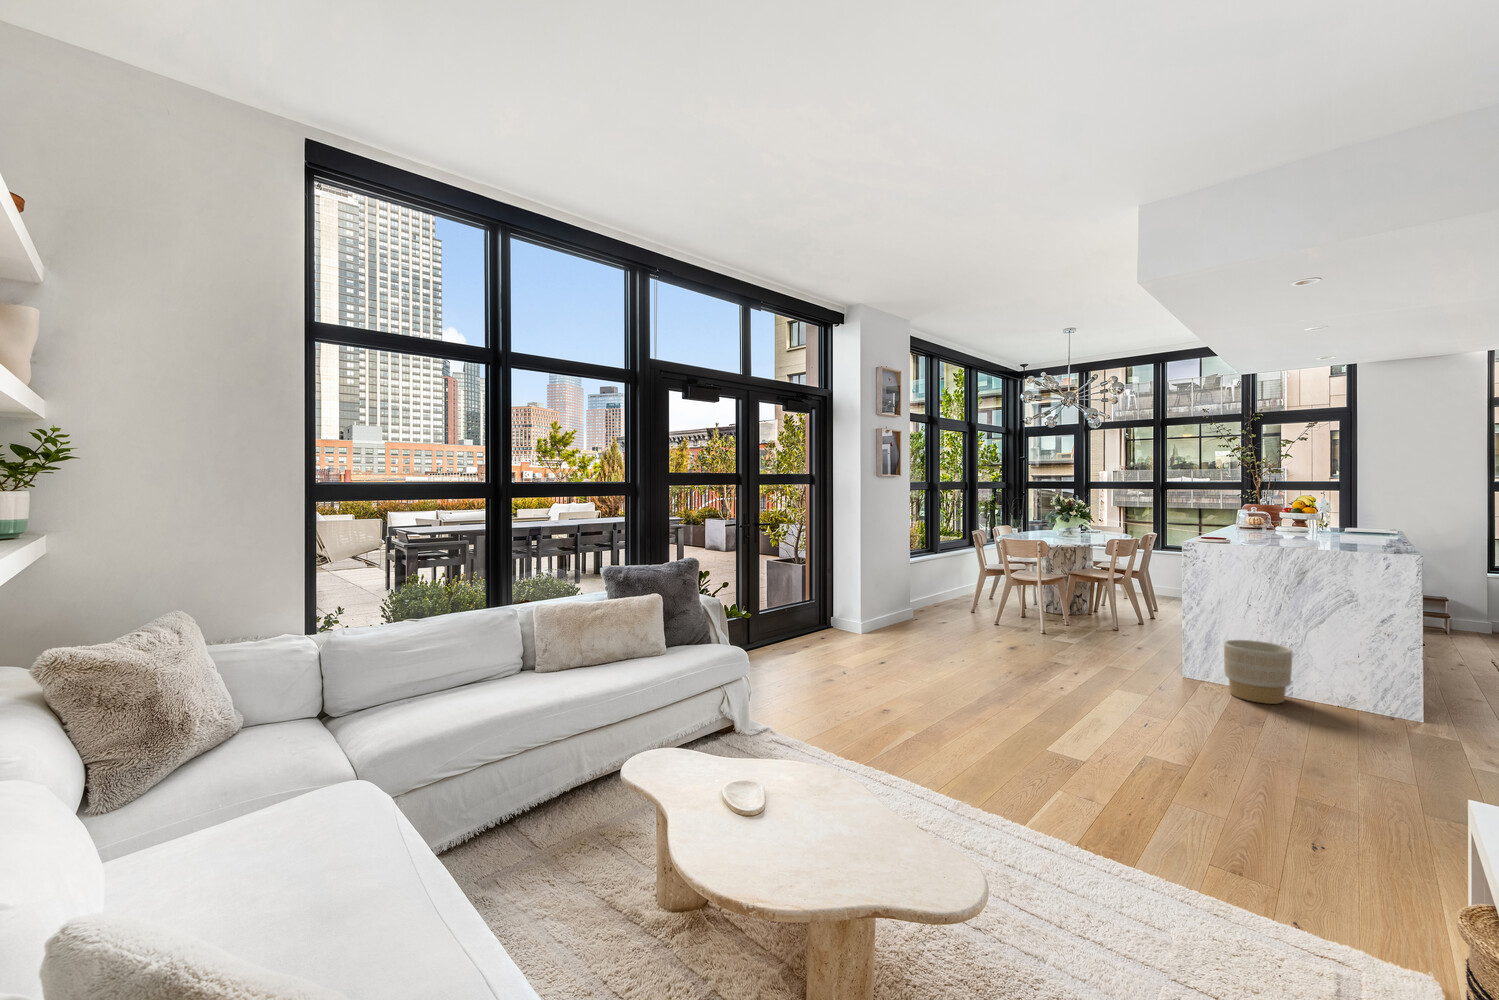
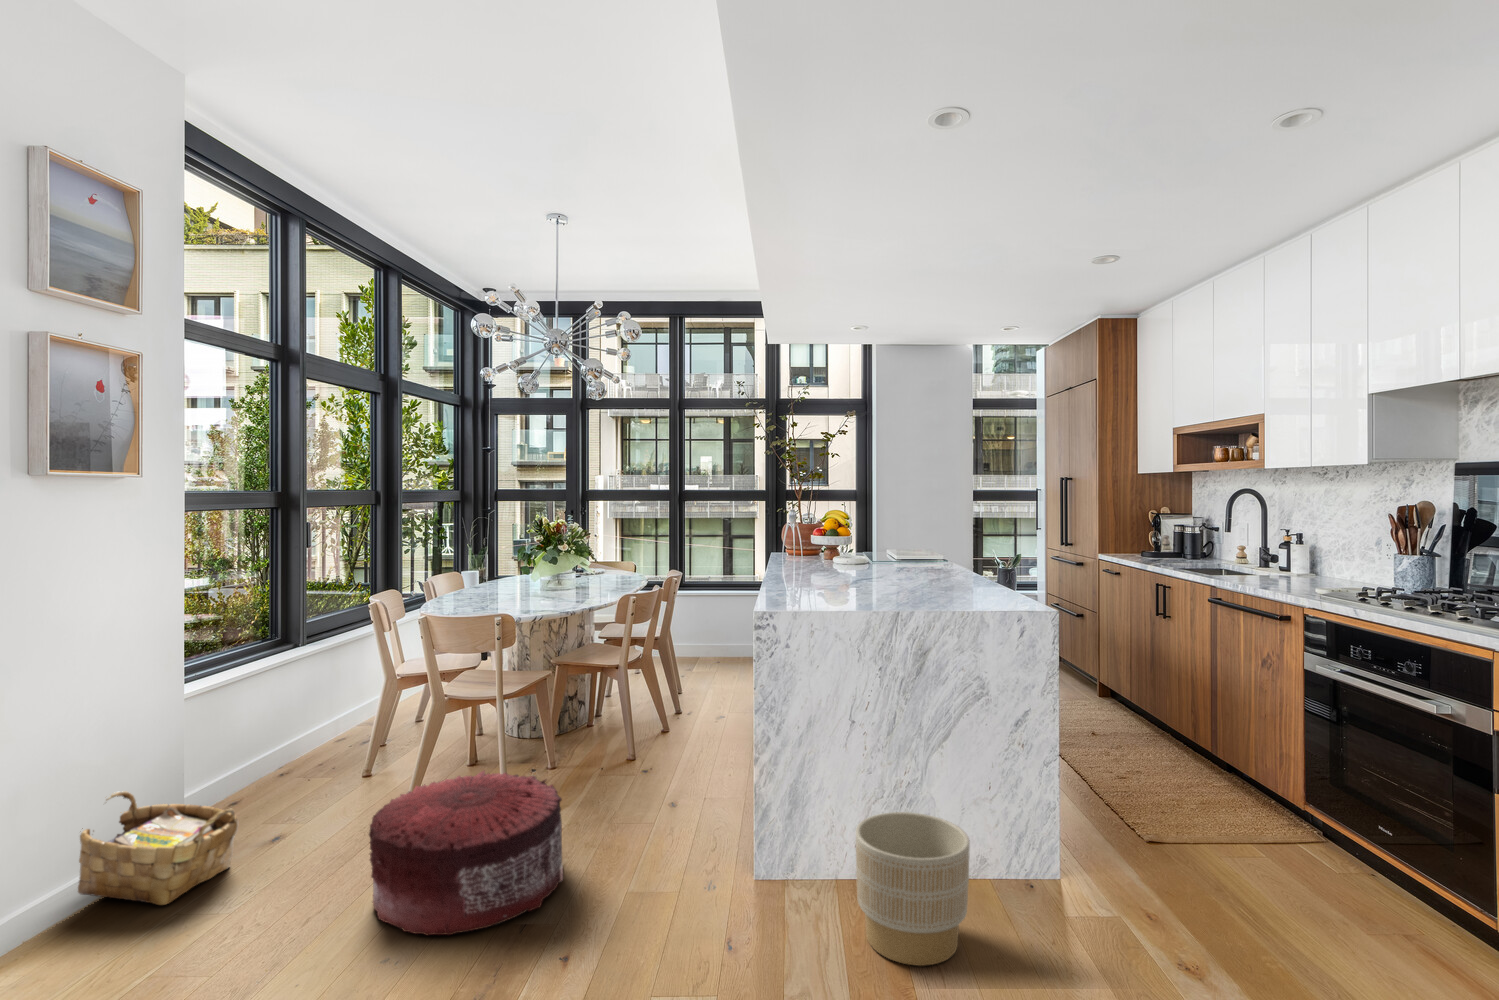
woven basket: none [885,594,936,634] -> present [78,791,238,905]
pouf: none [990,606,1073,658] -> present [369,771,563,935]

